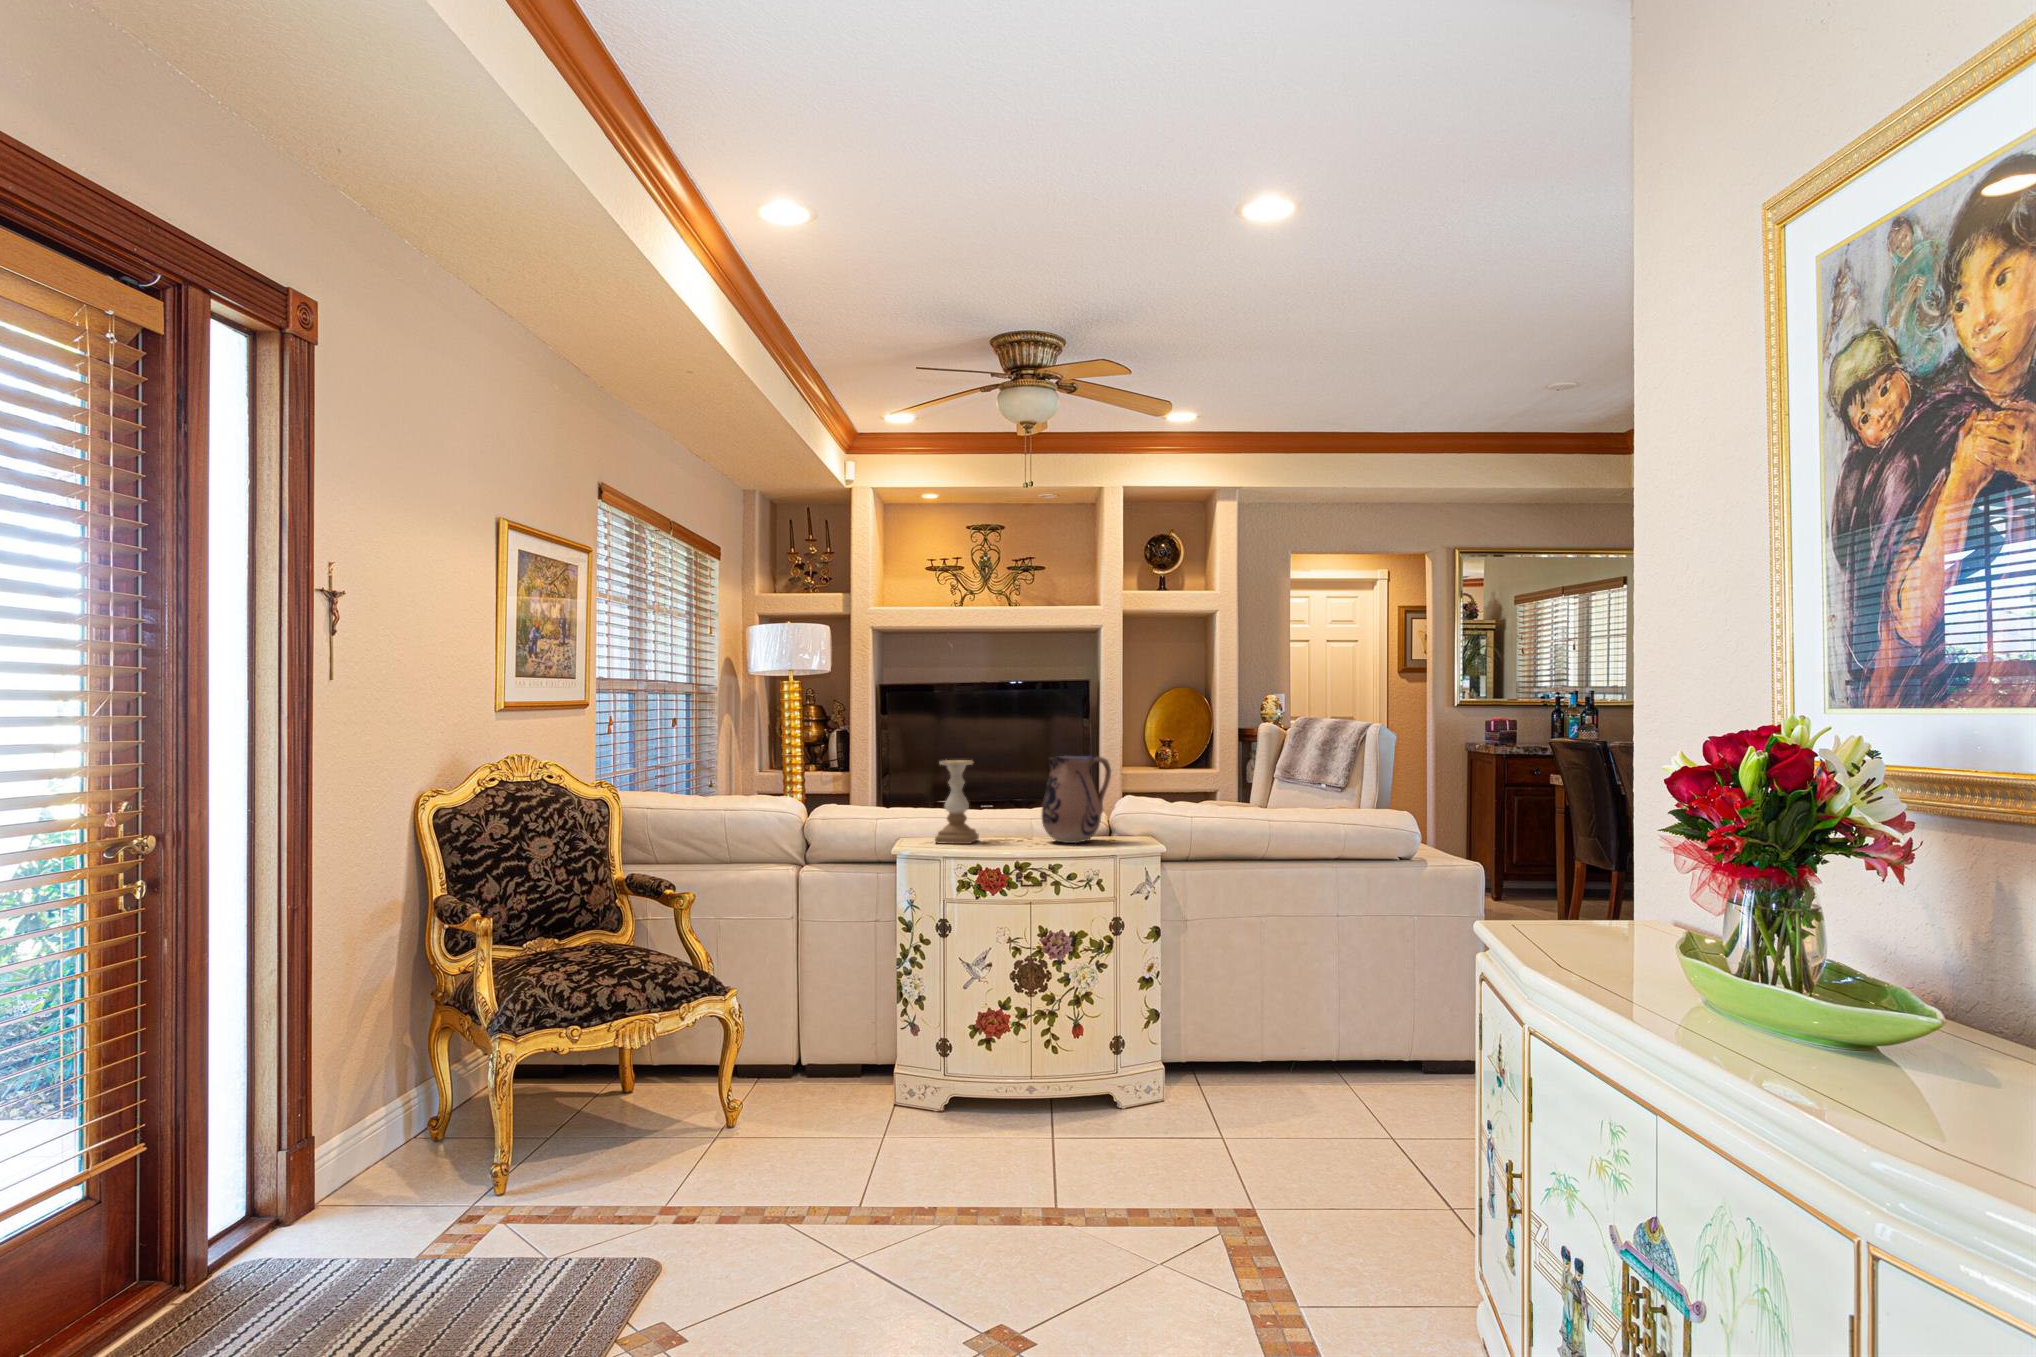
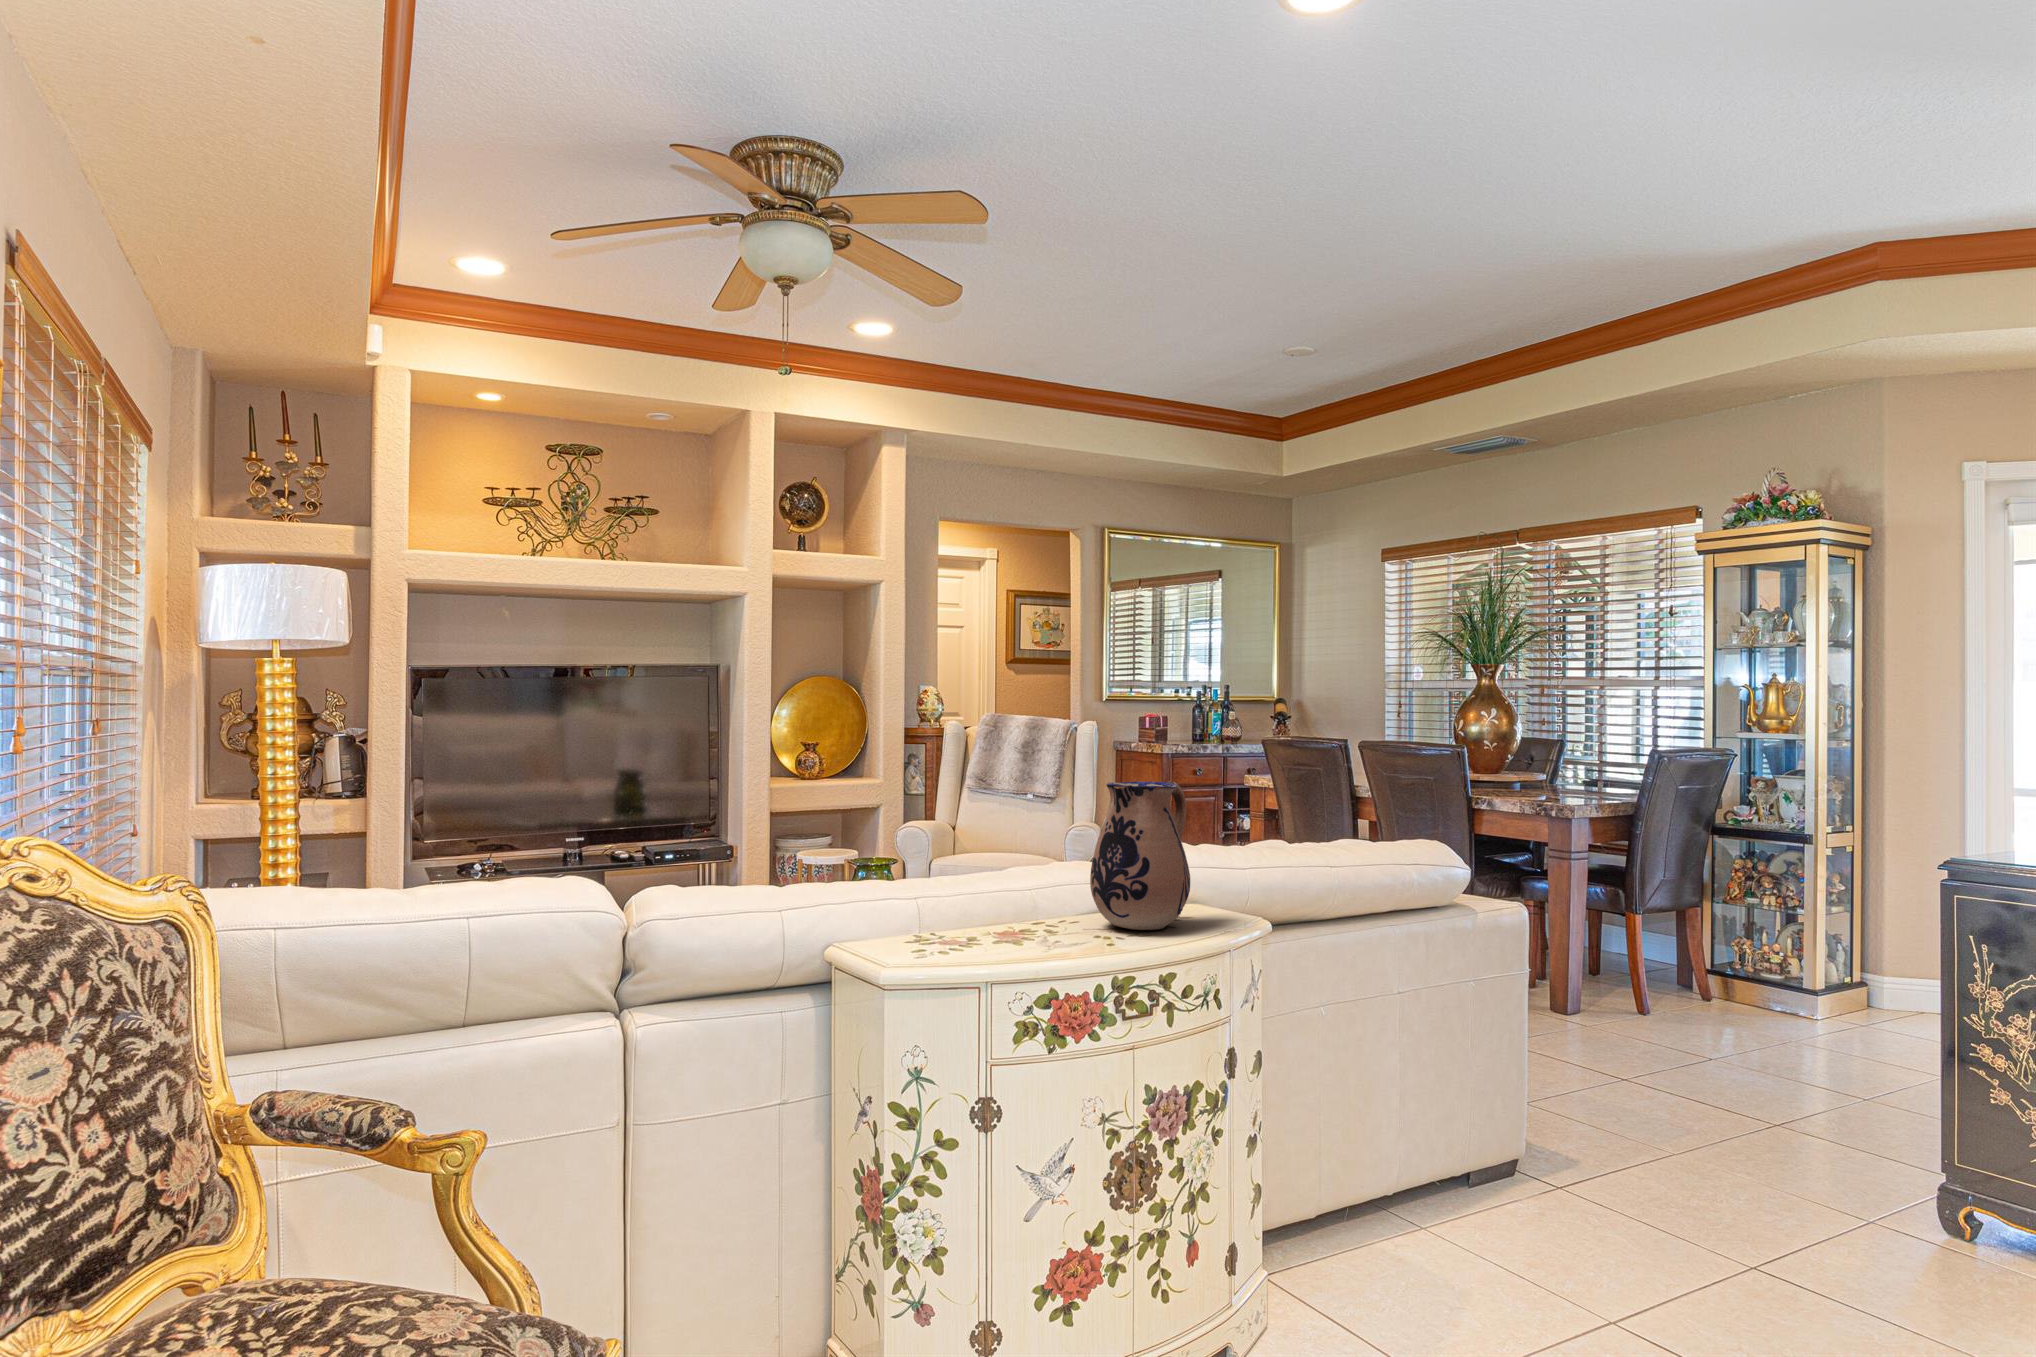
candle holder: present [935,760,979,844] -> none [922,795,1001,952]

